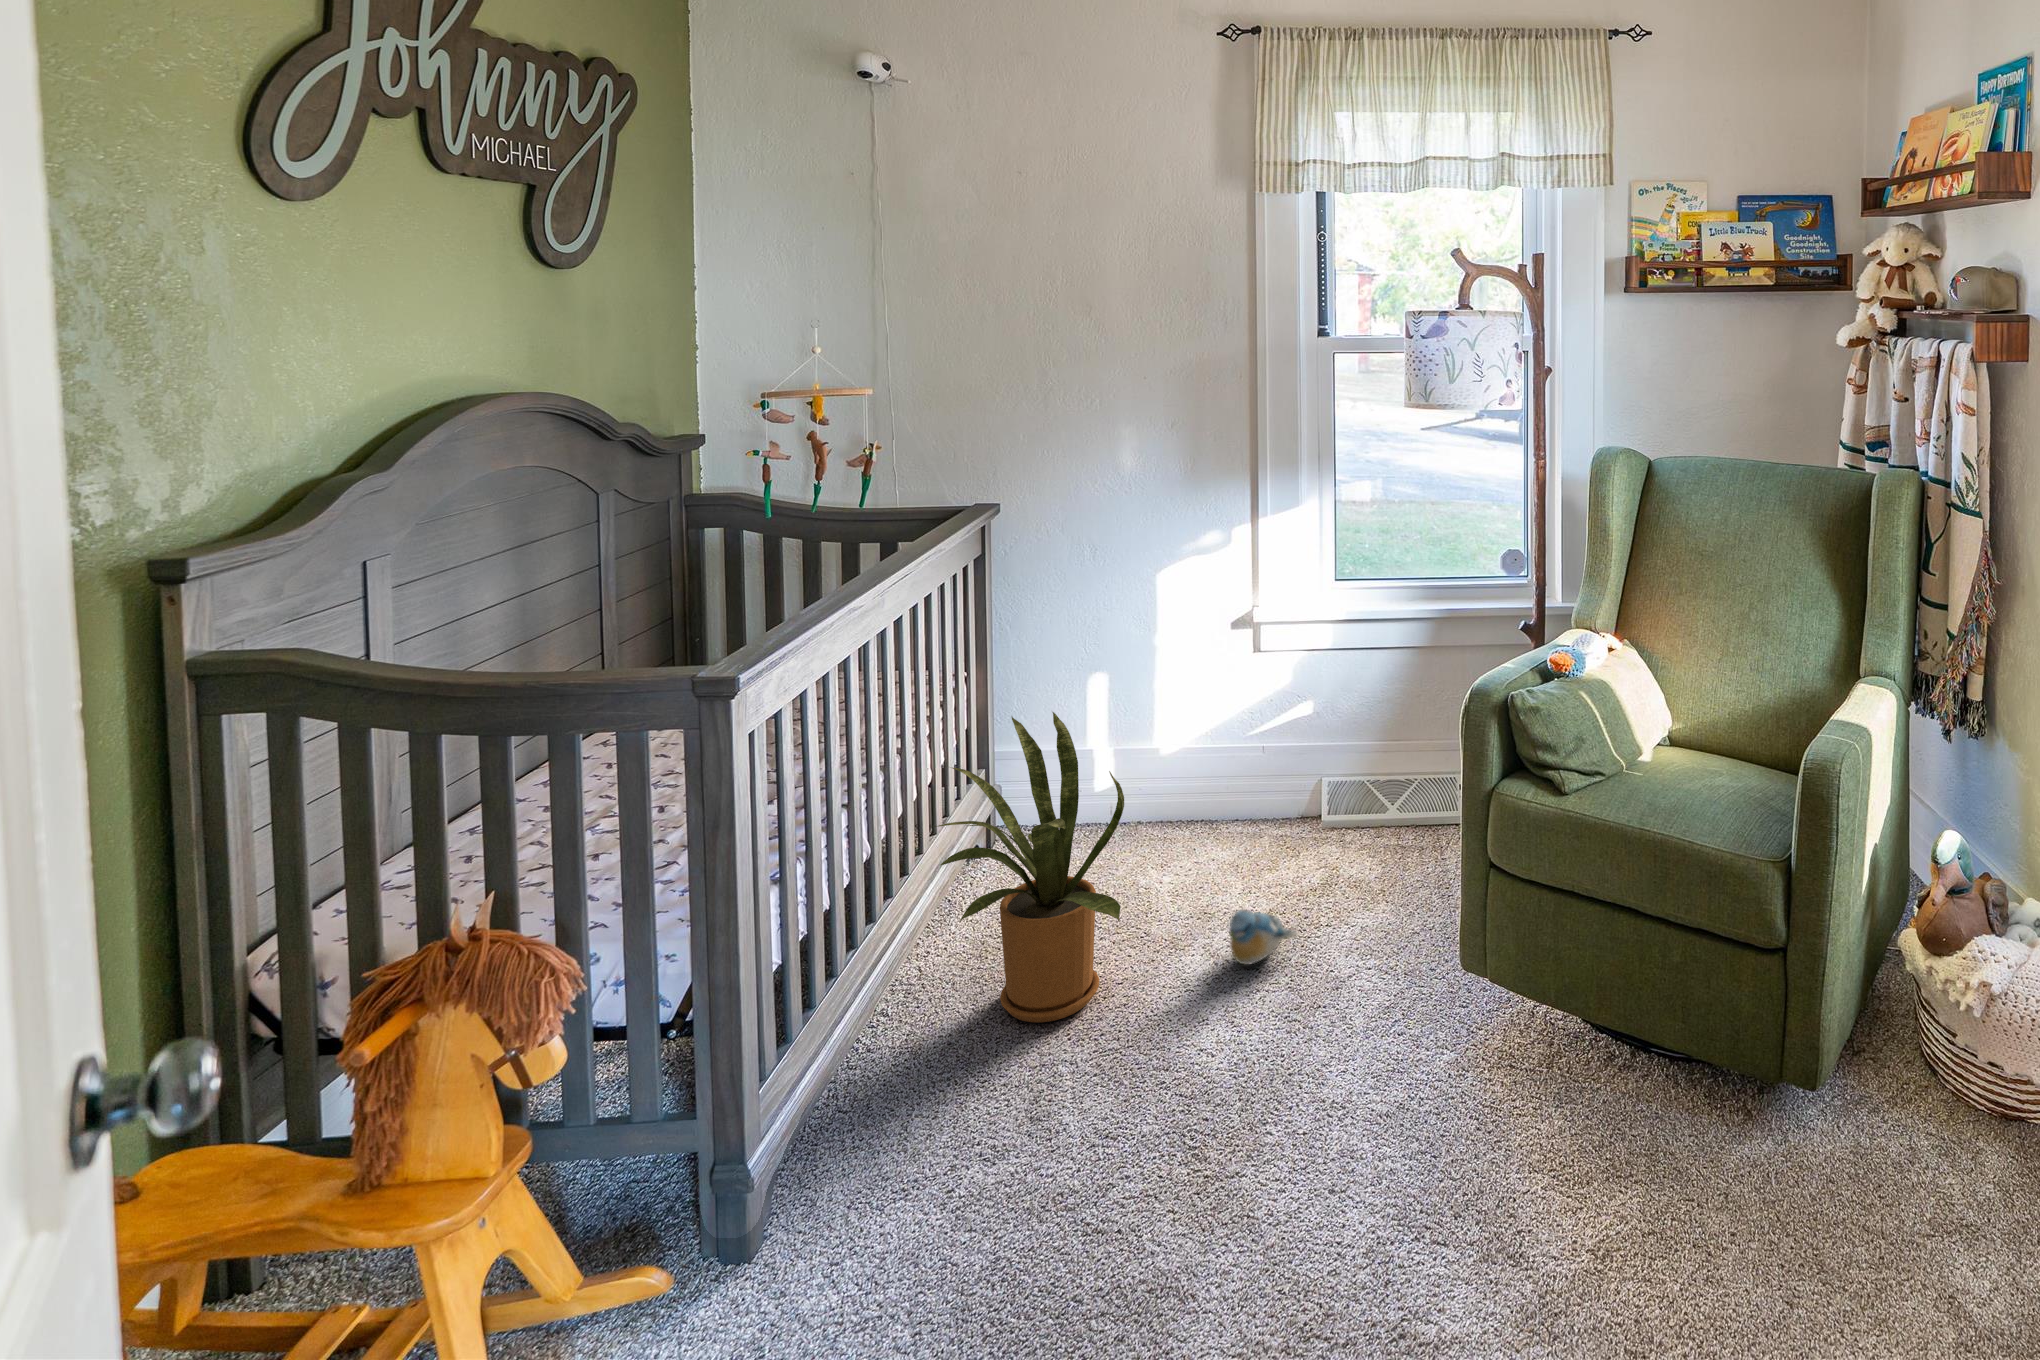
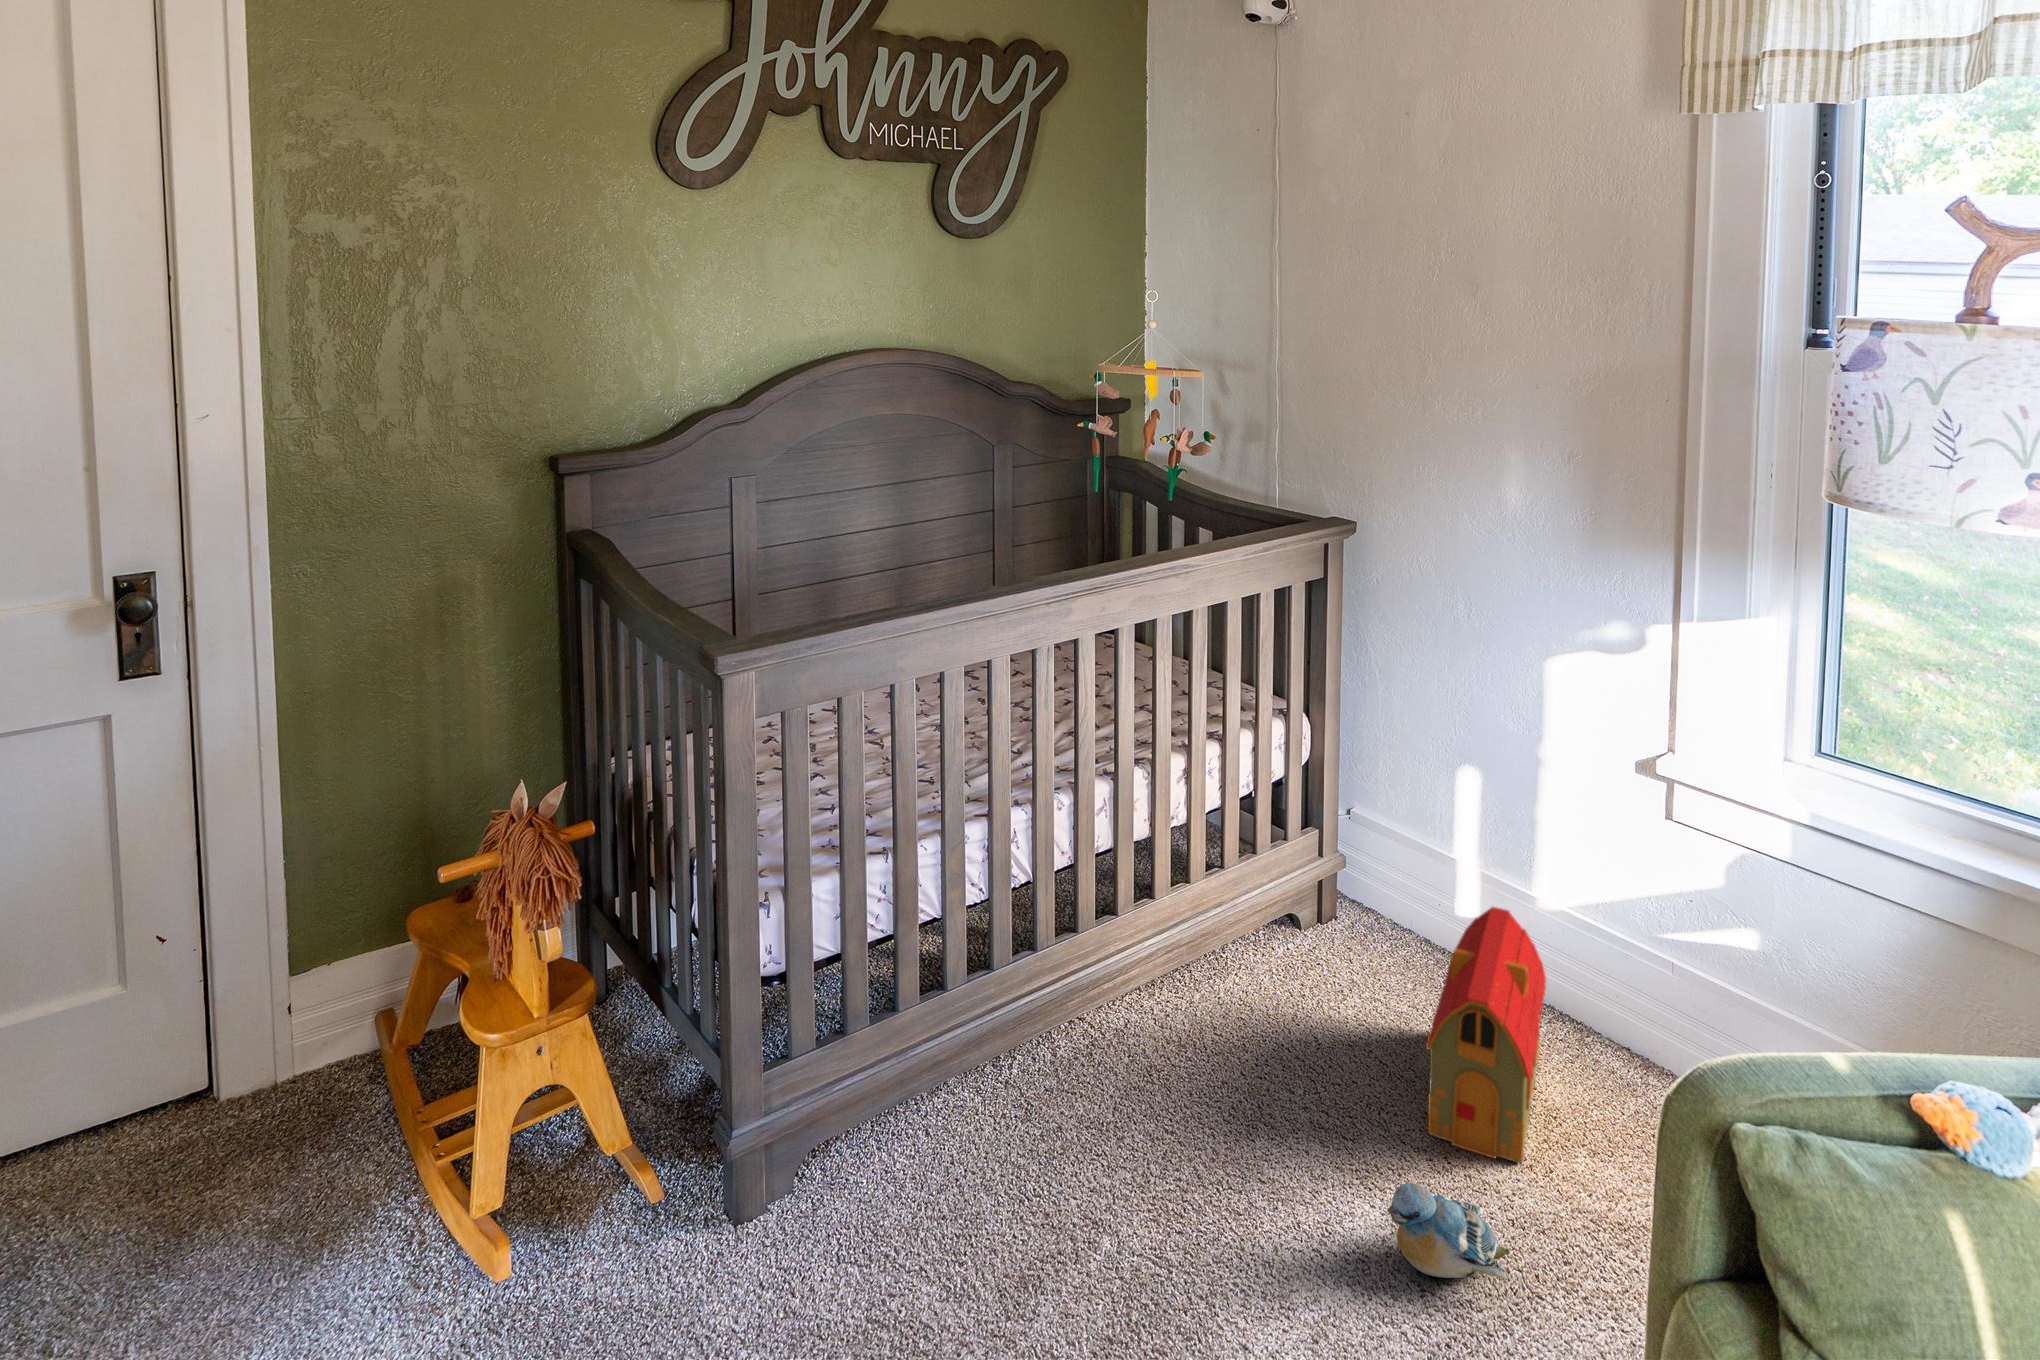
house plant: present [935,712,1124,1022] -> none [1063,777,1259,1174]
toy house: none [1140,753,1247,912] -> present [1426,907,1546,1163]

